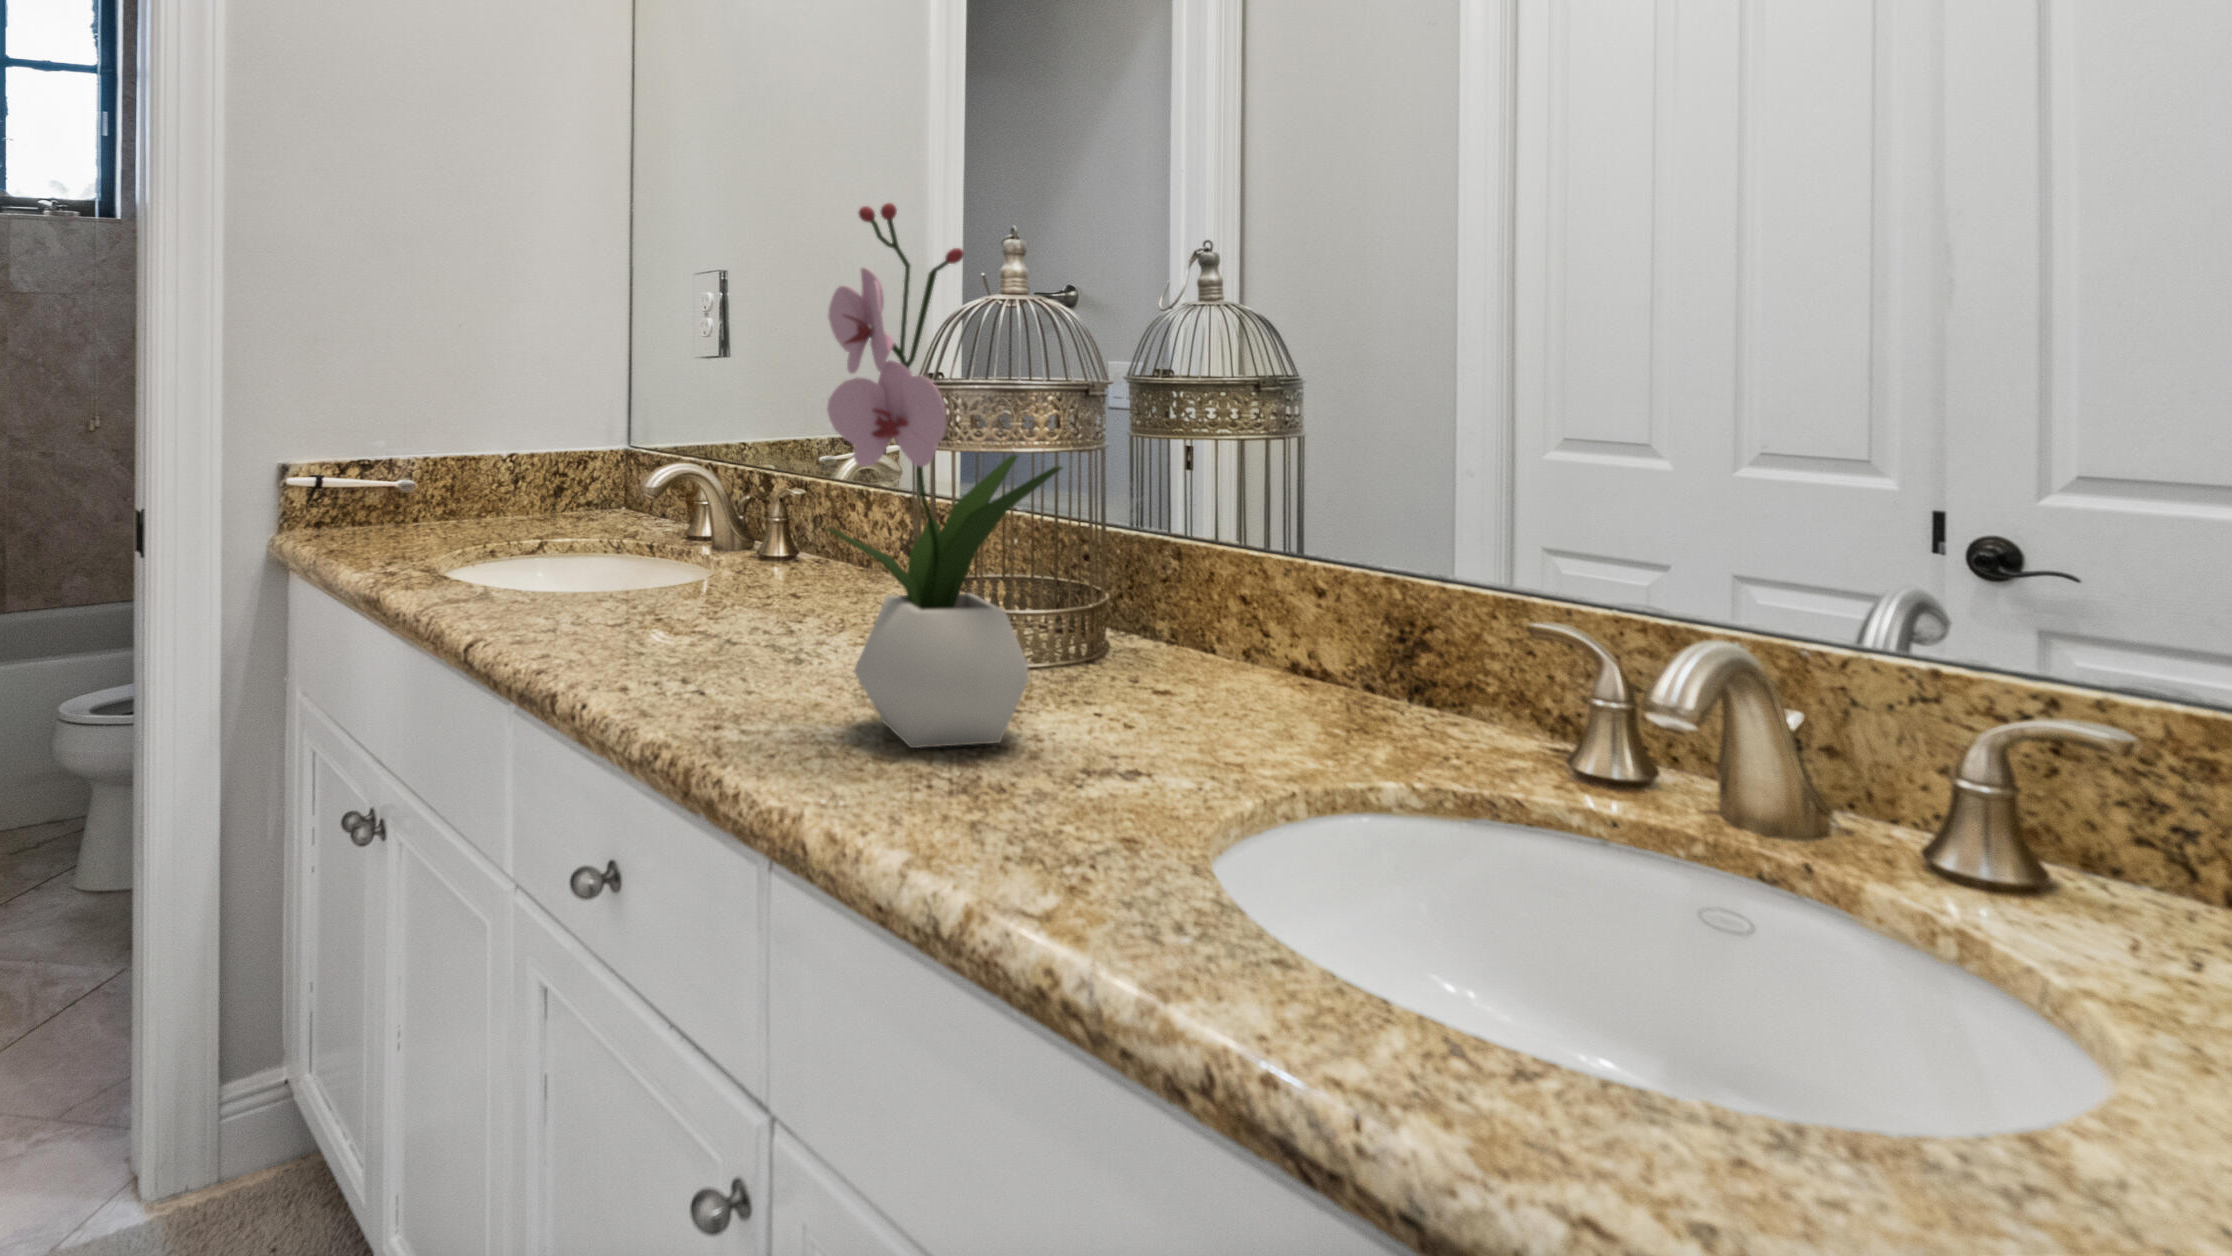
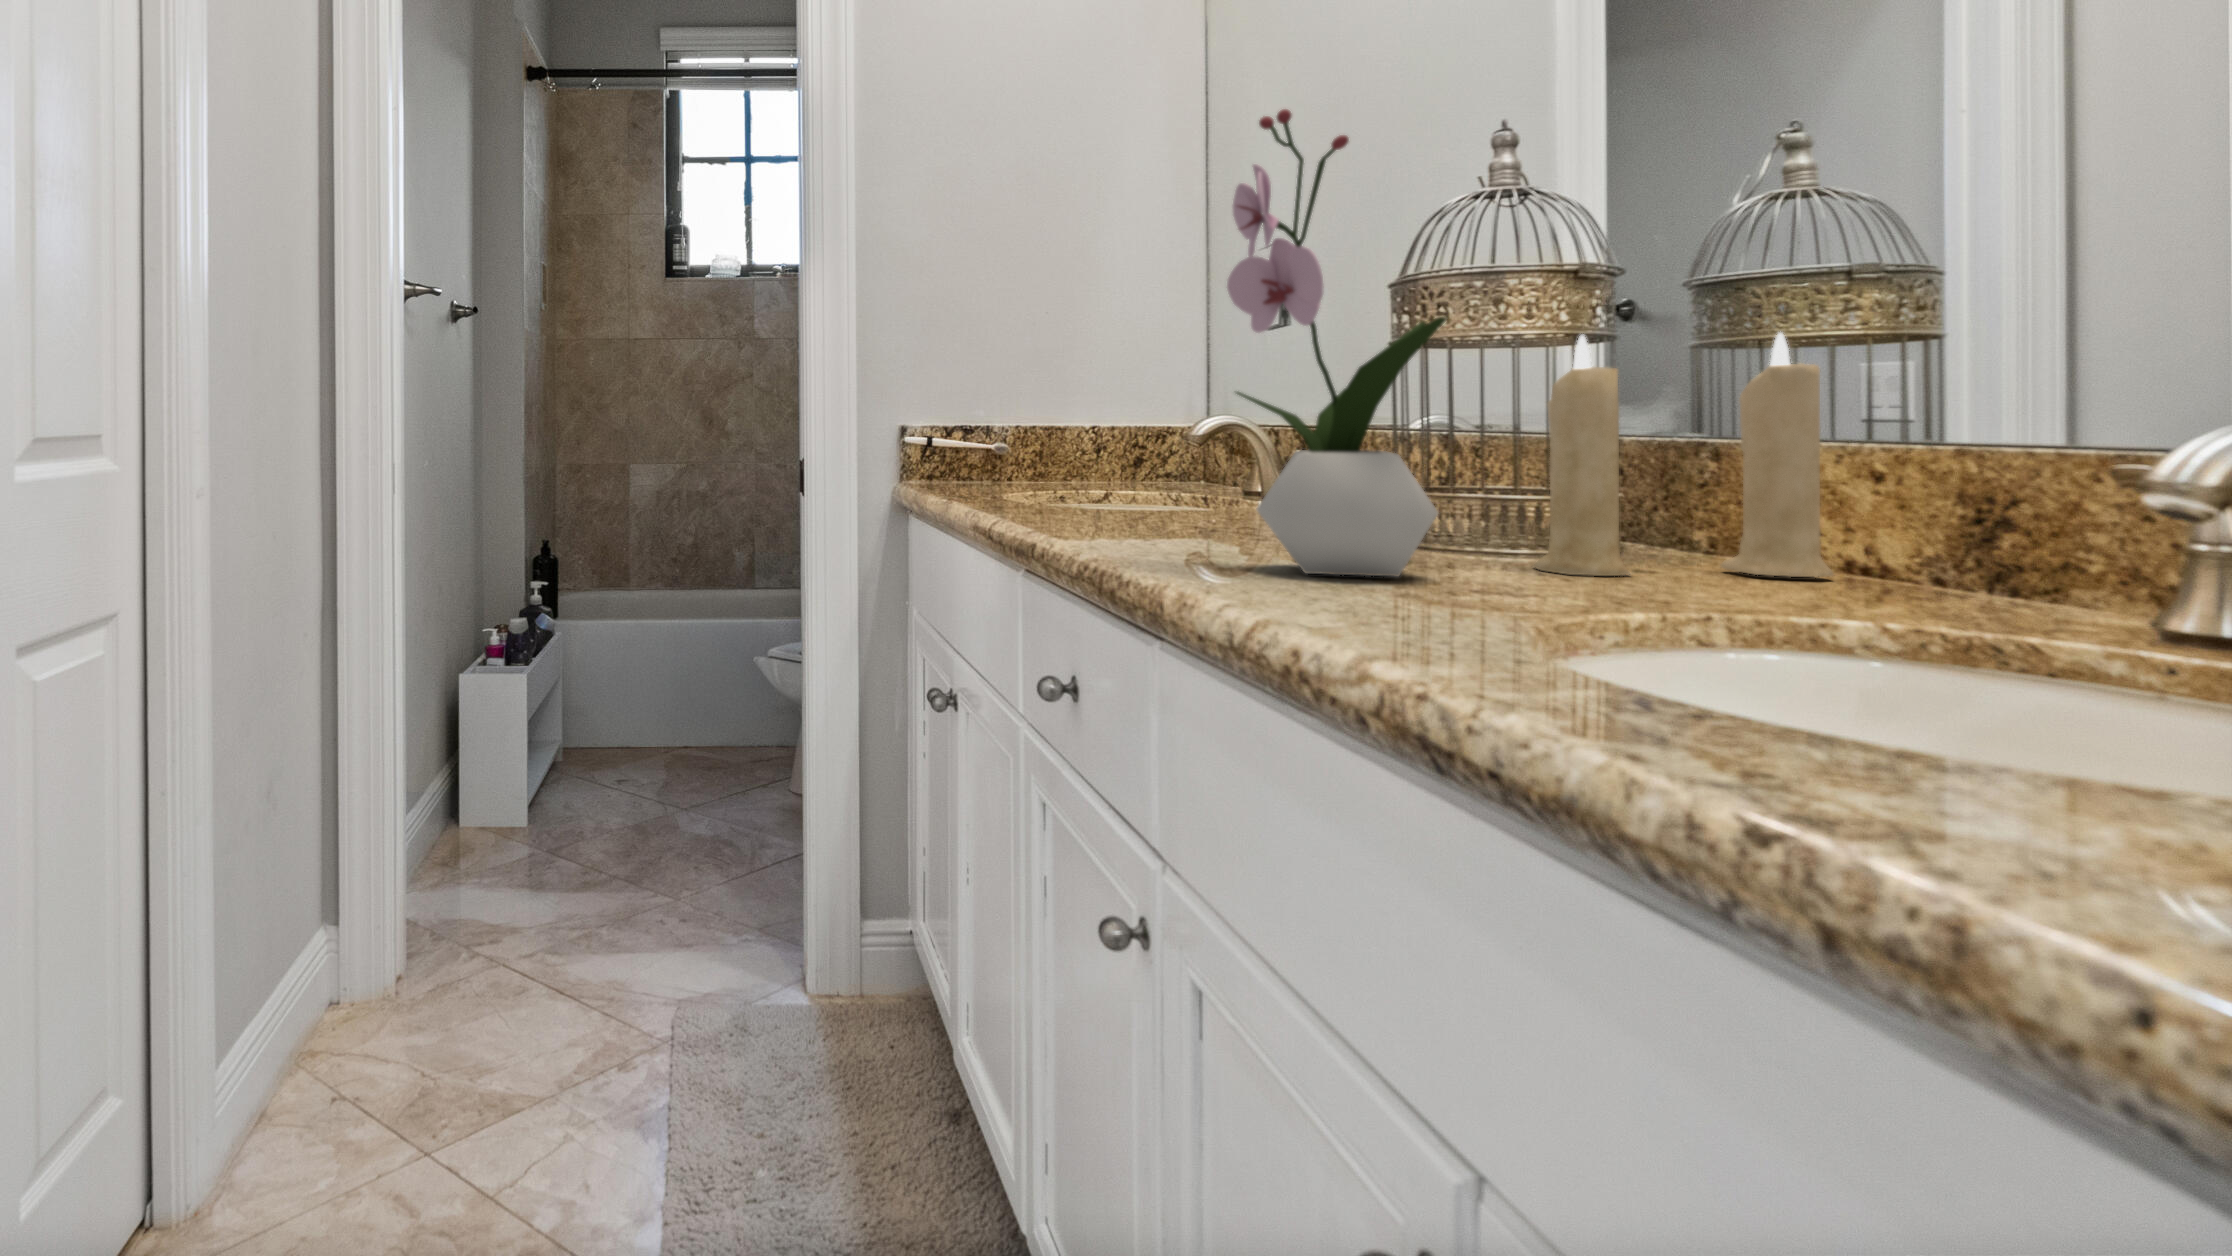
candle: none [1071,450,1292,705] -> present [1533,332,1833,577]

